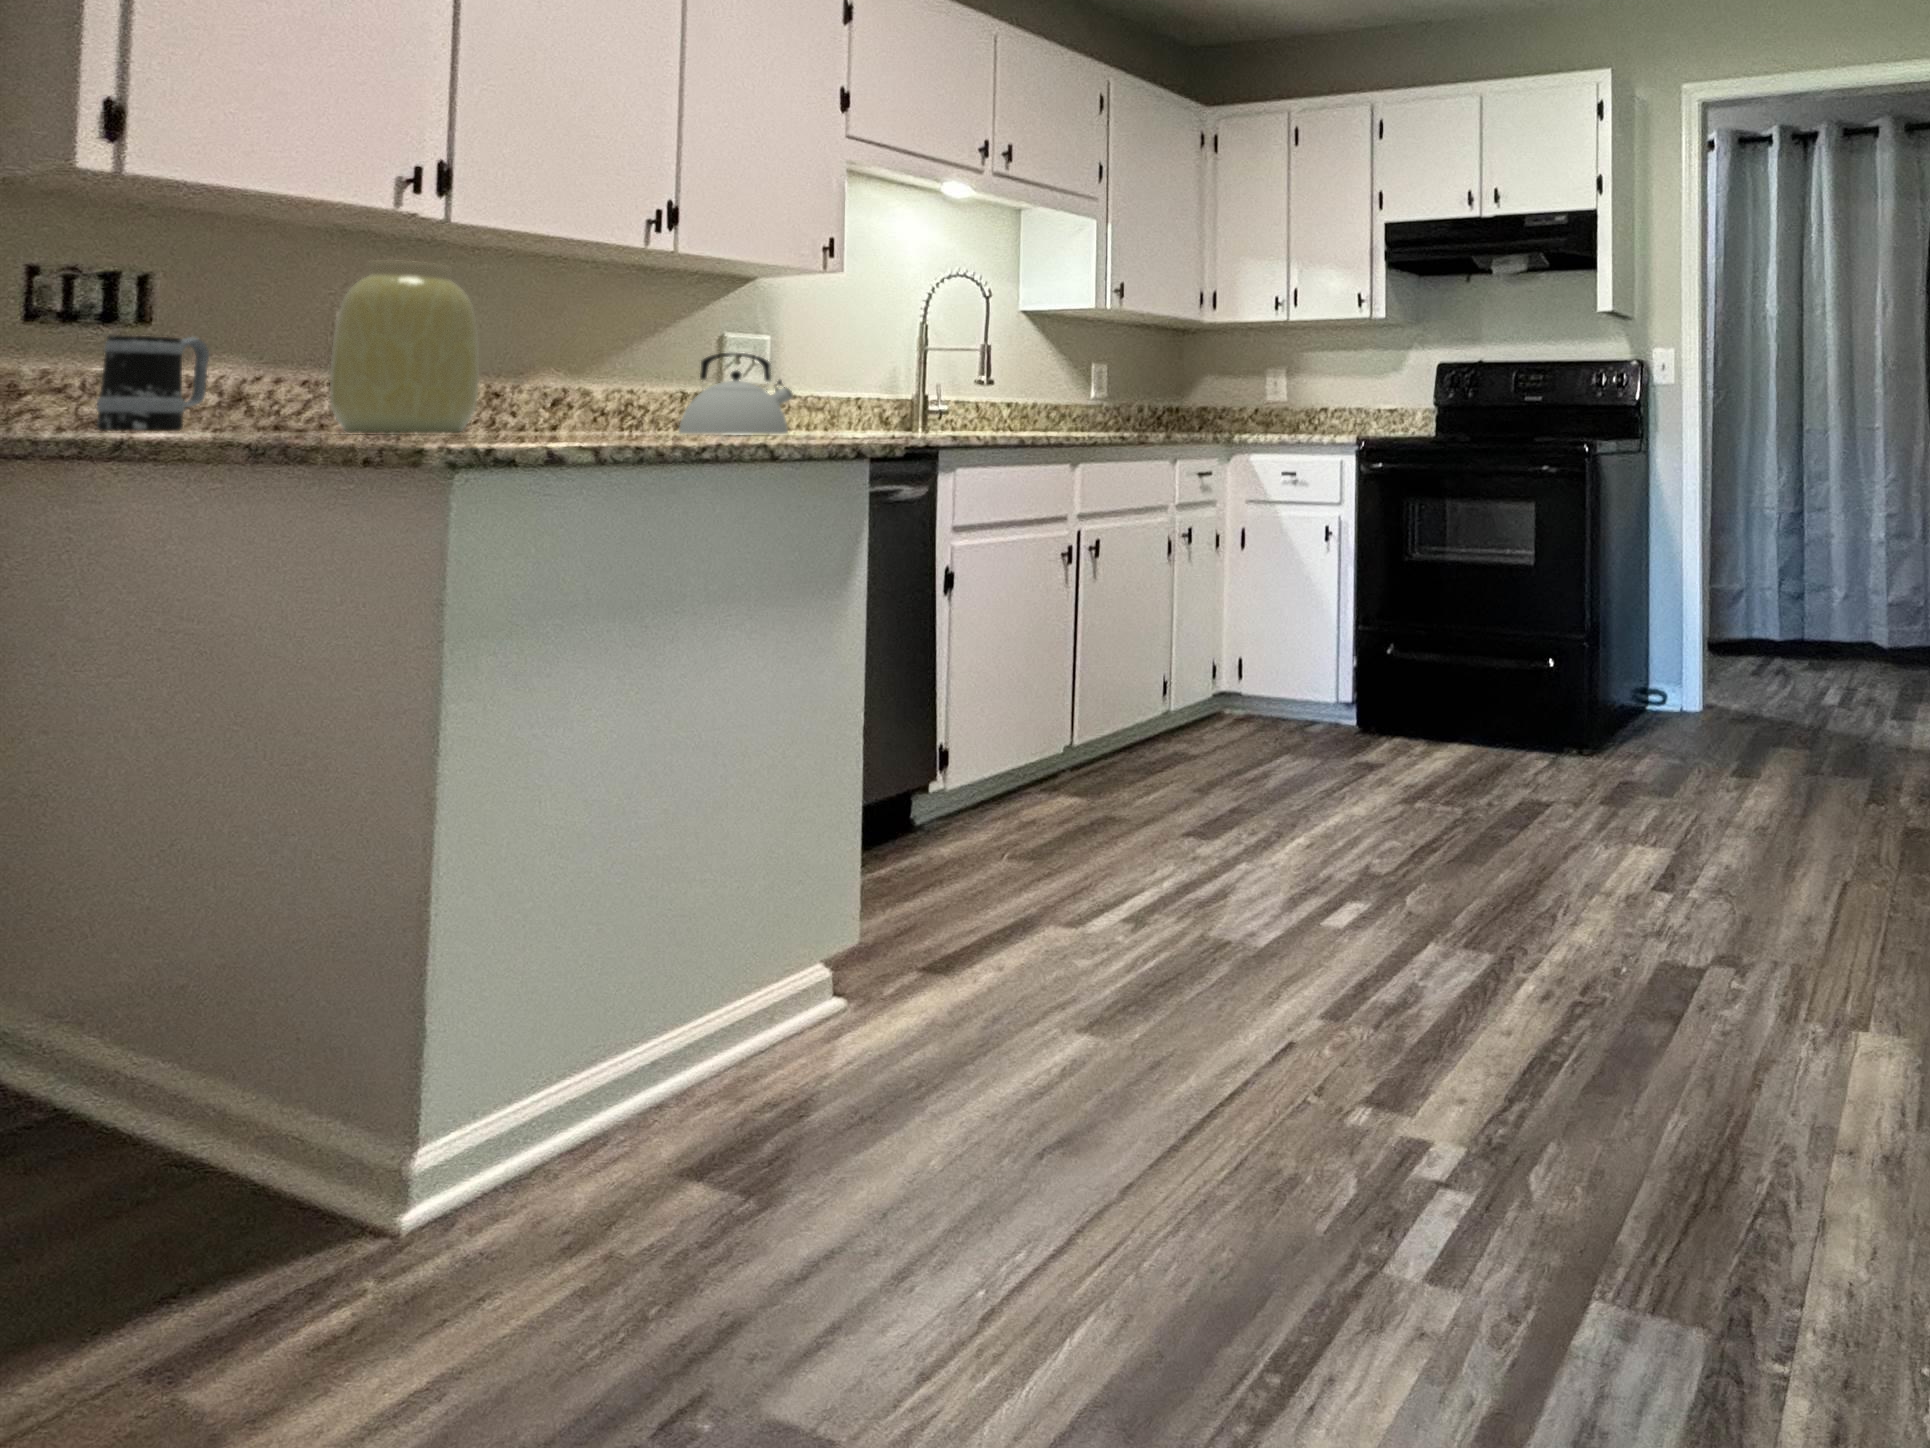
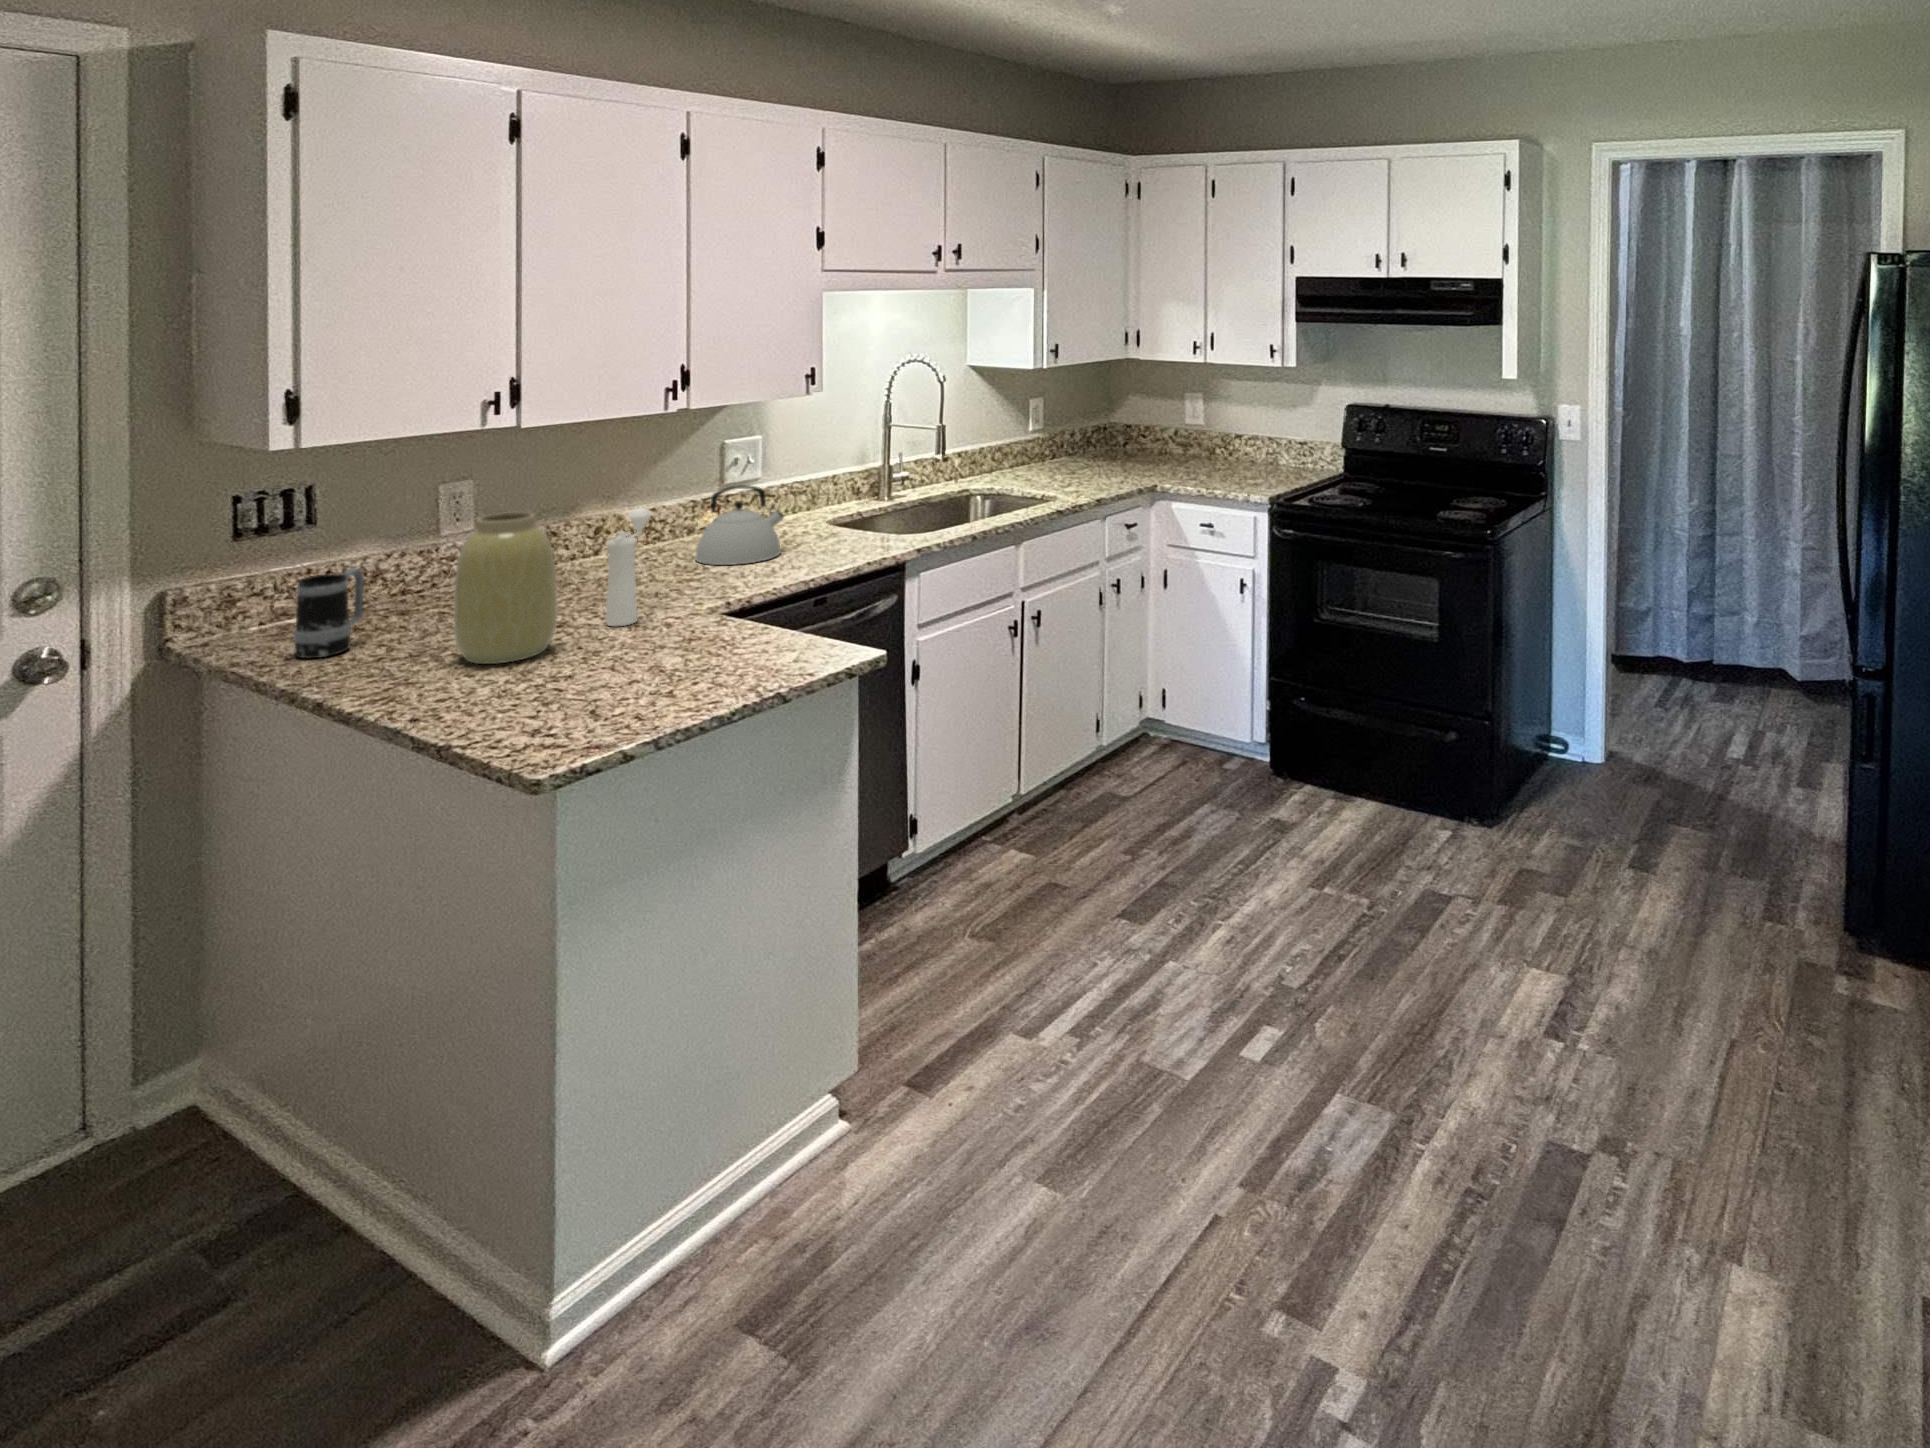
pepper mill: none [548,316,616,434] -> present [606,508,651,626]

